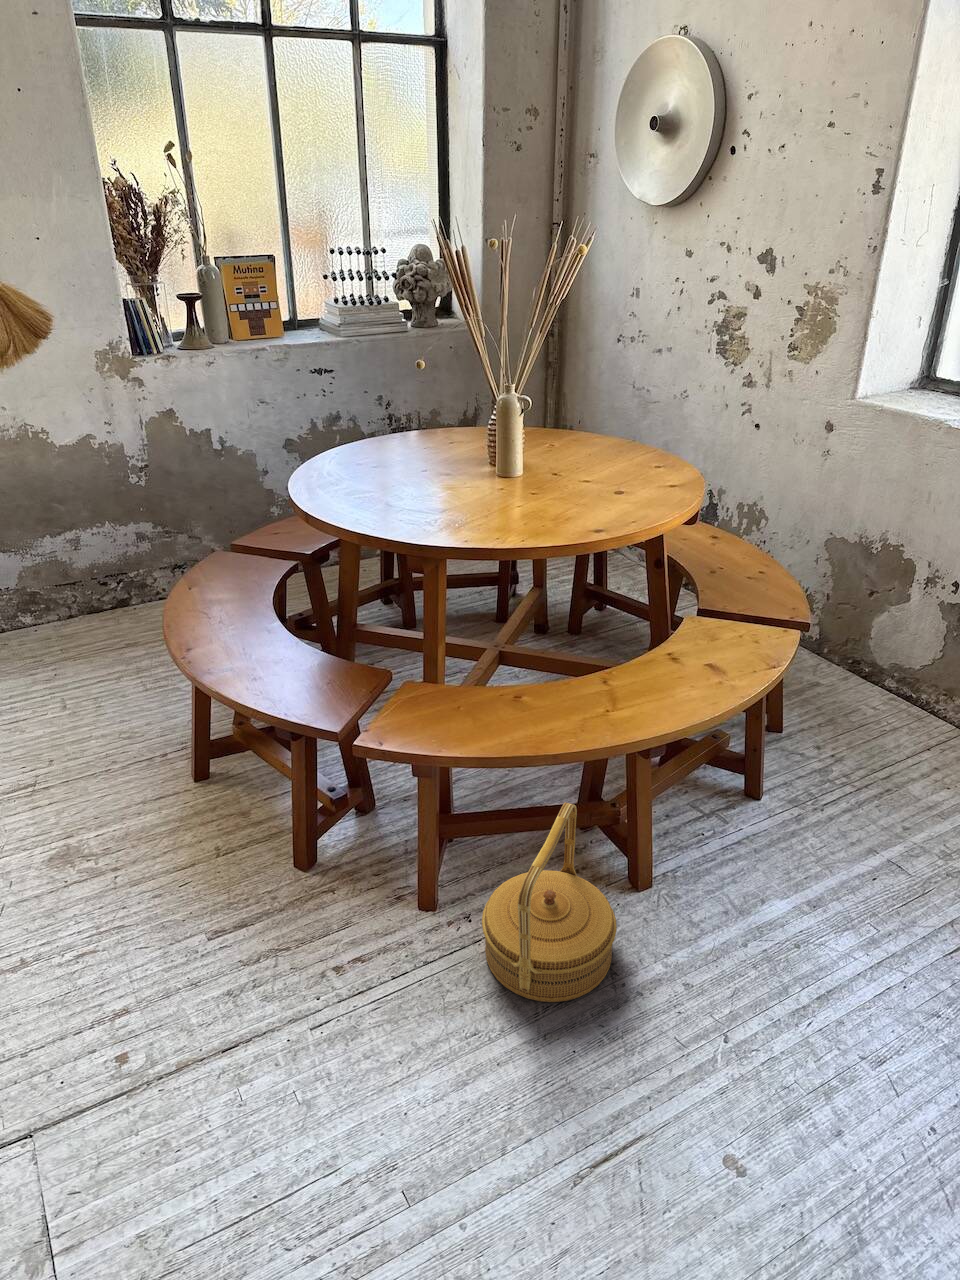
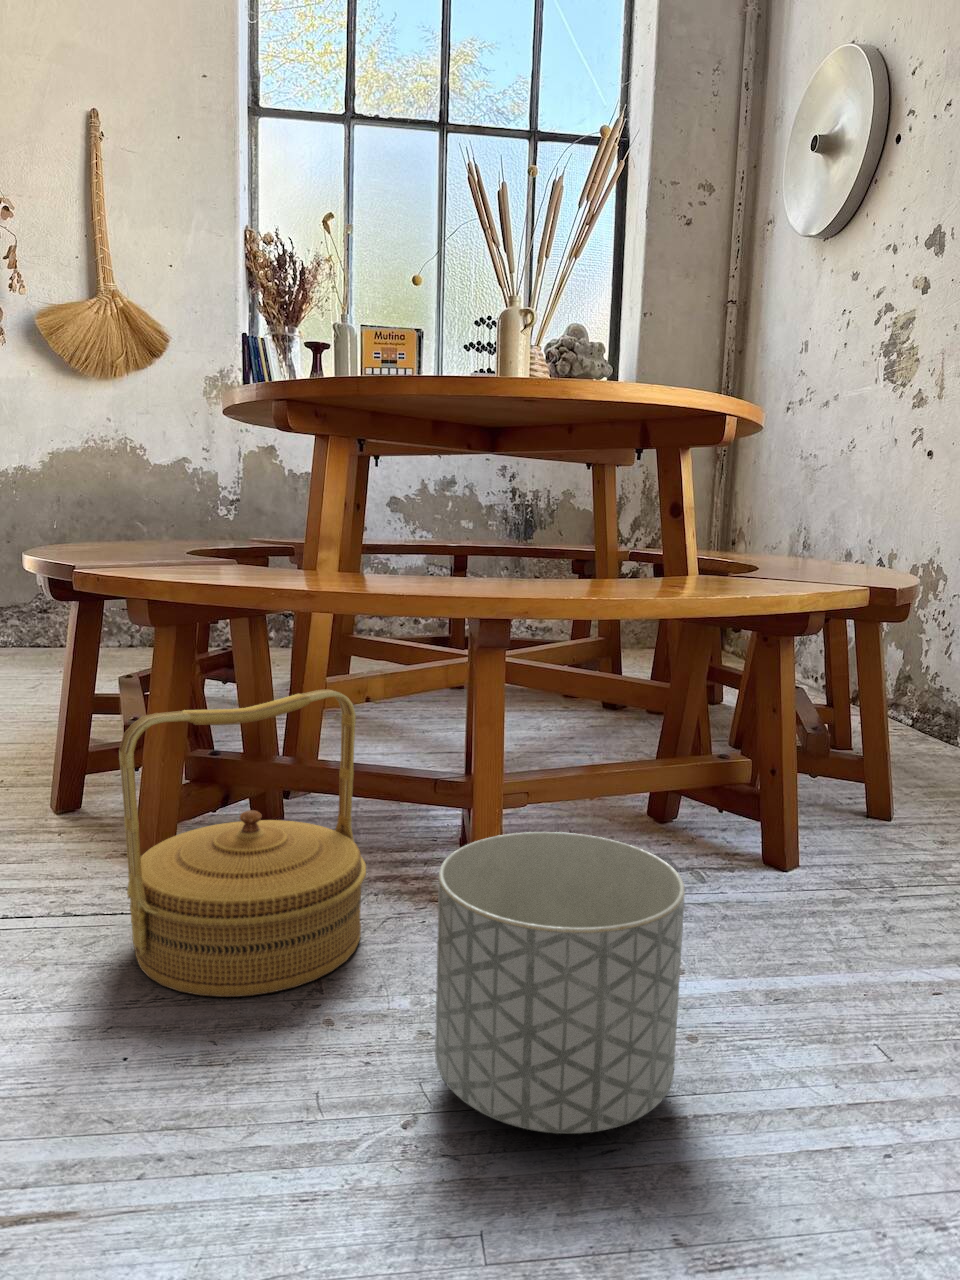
planter: none [710,880,841,1032] -> present [435,832,685,1134]

